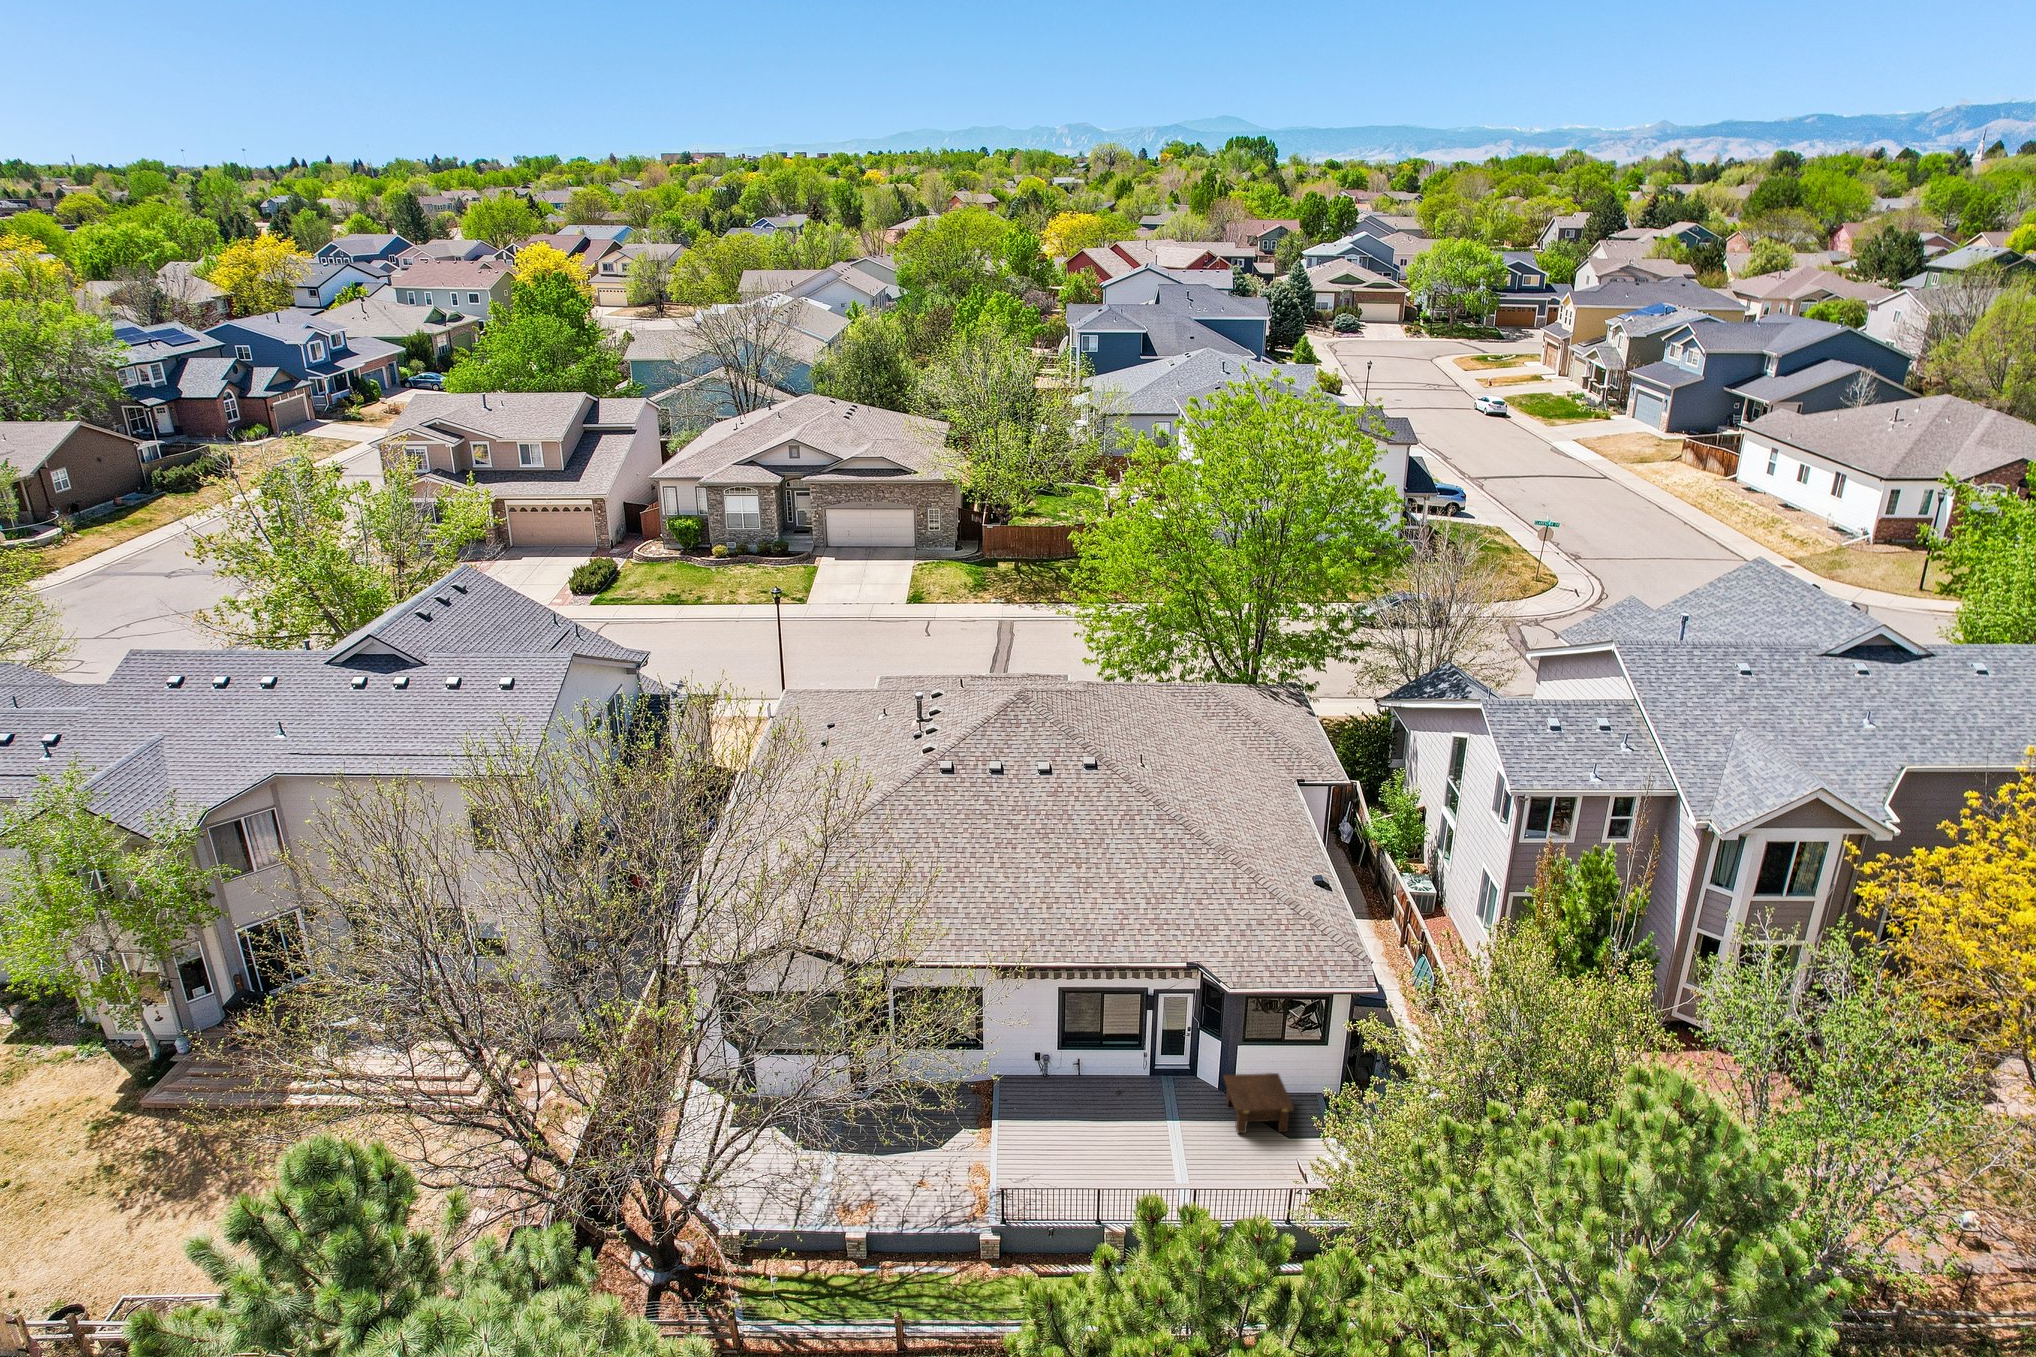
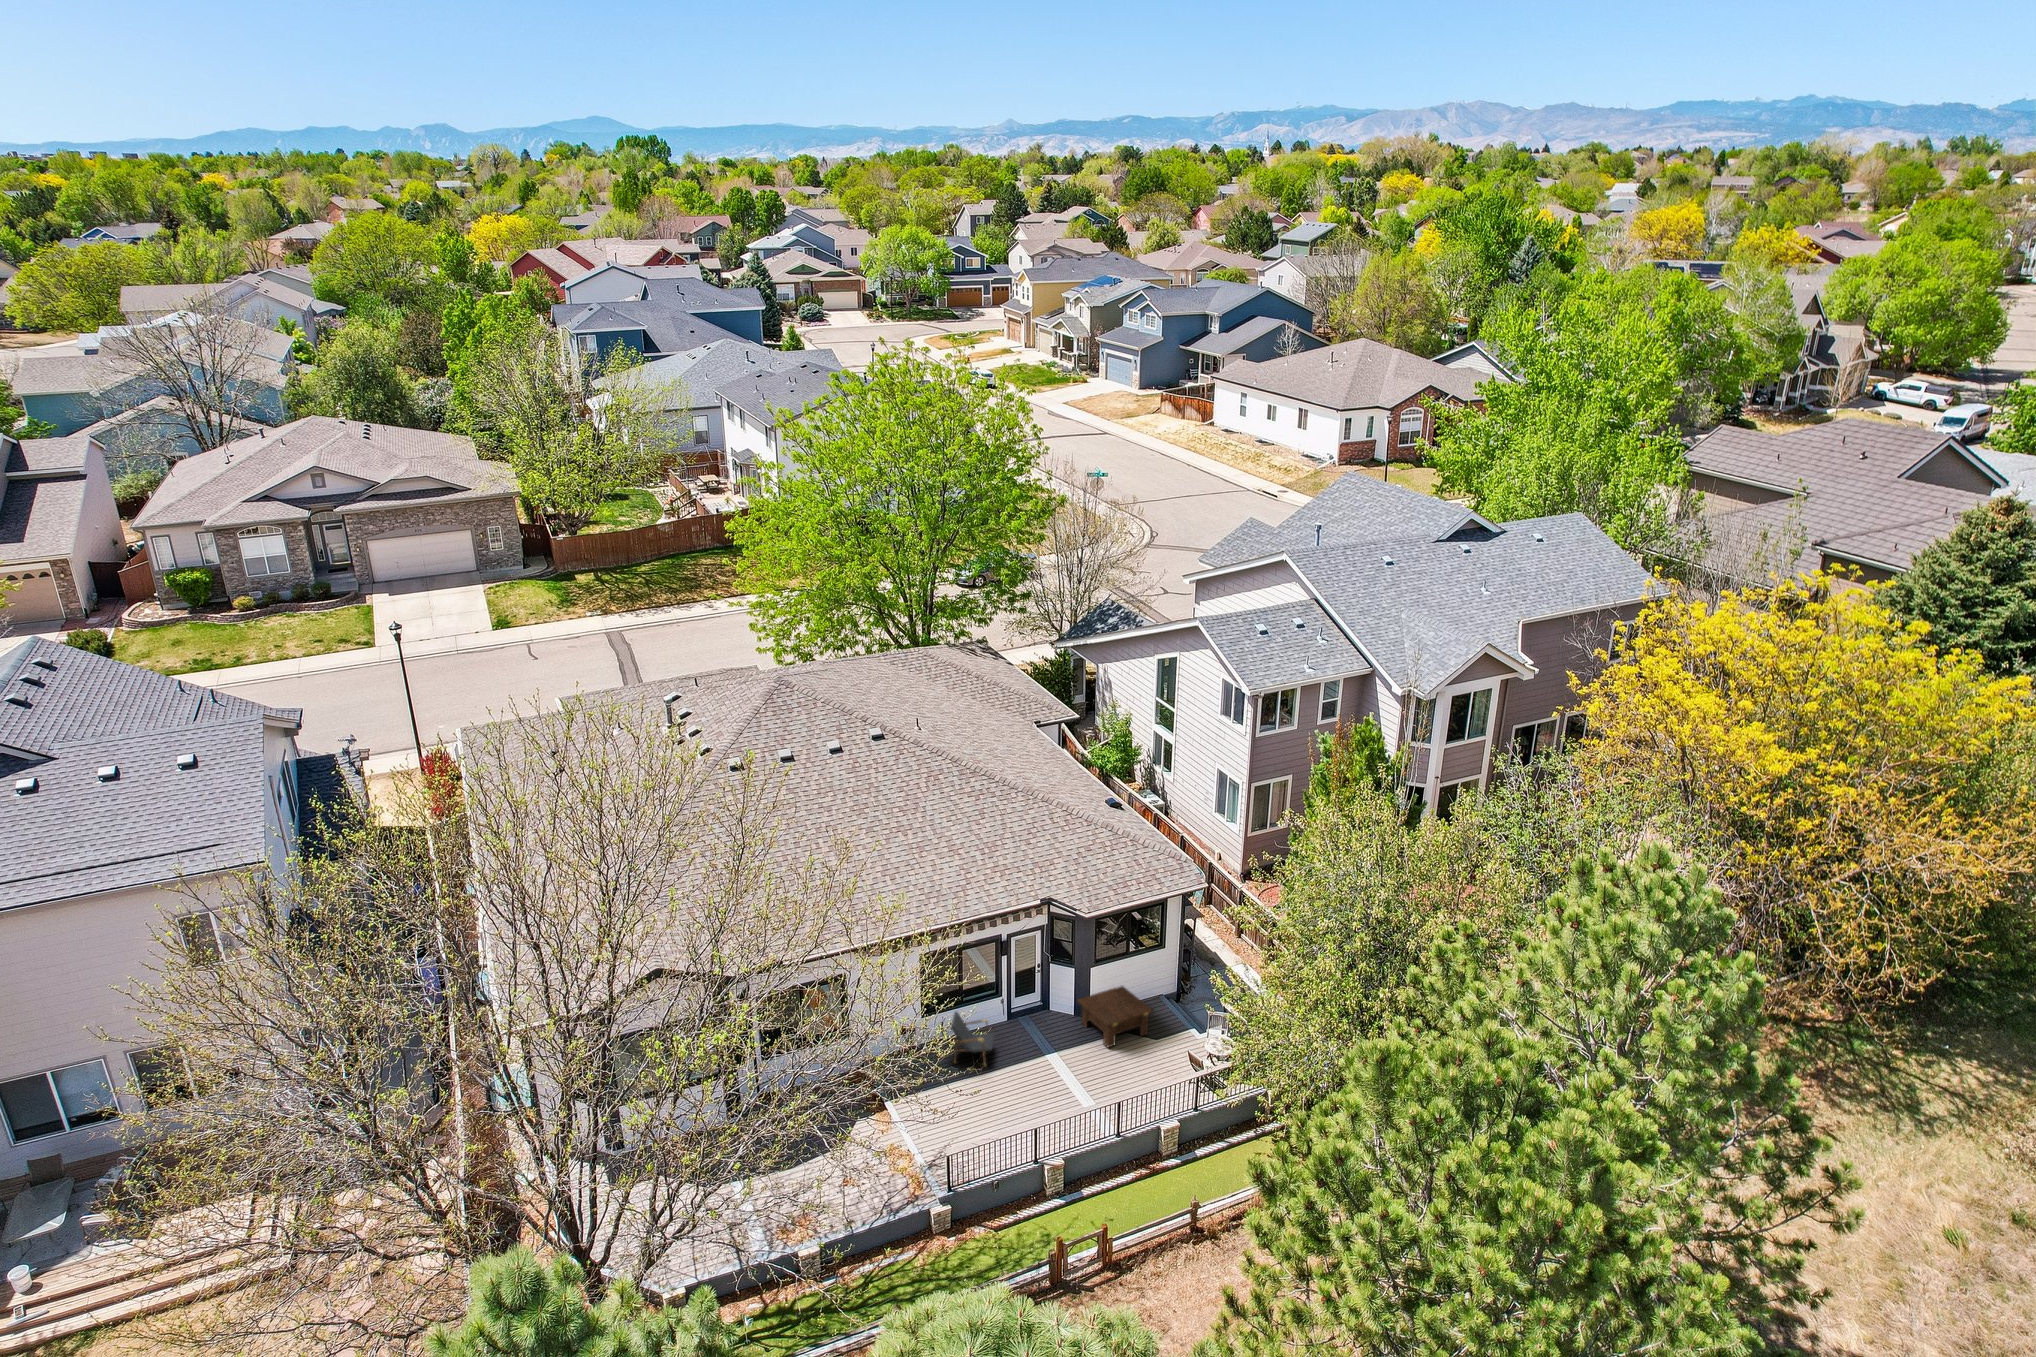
lounge chair: none [1079,1053,1127,1115] -> present [951,1012,995,1065]

